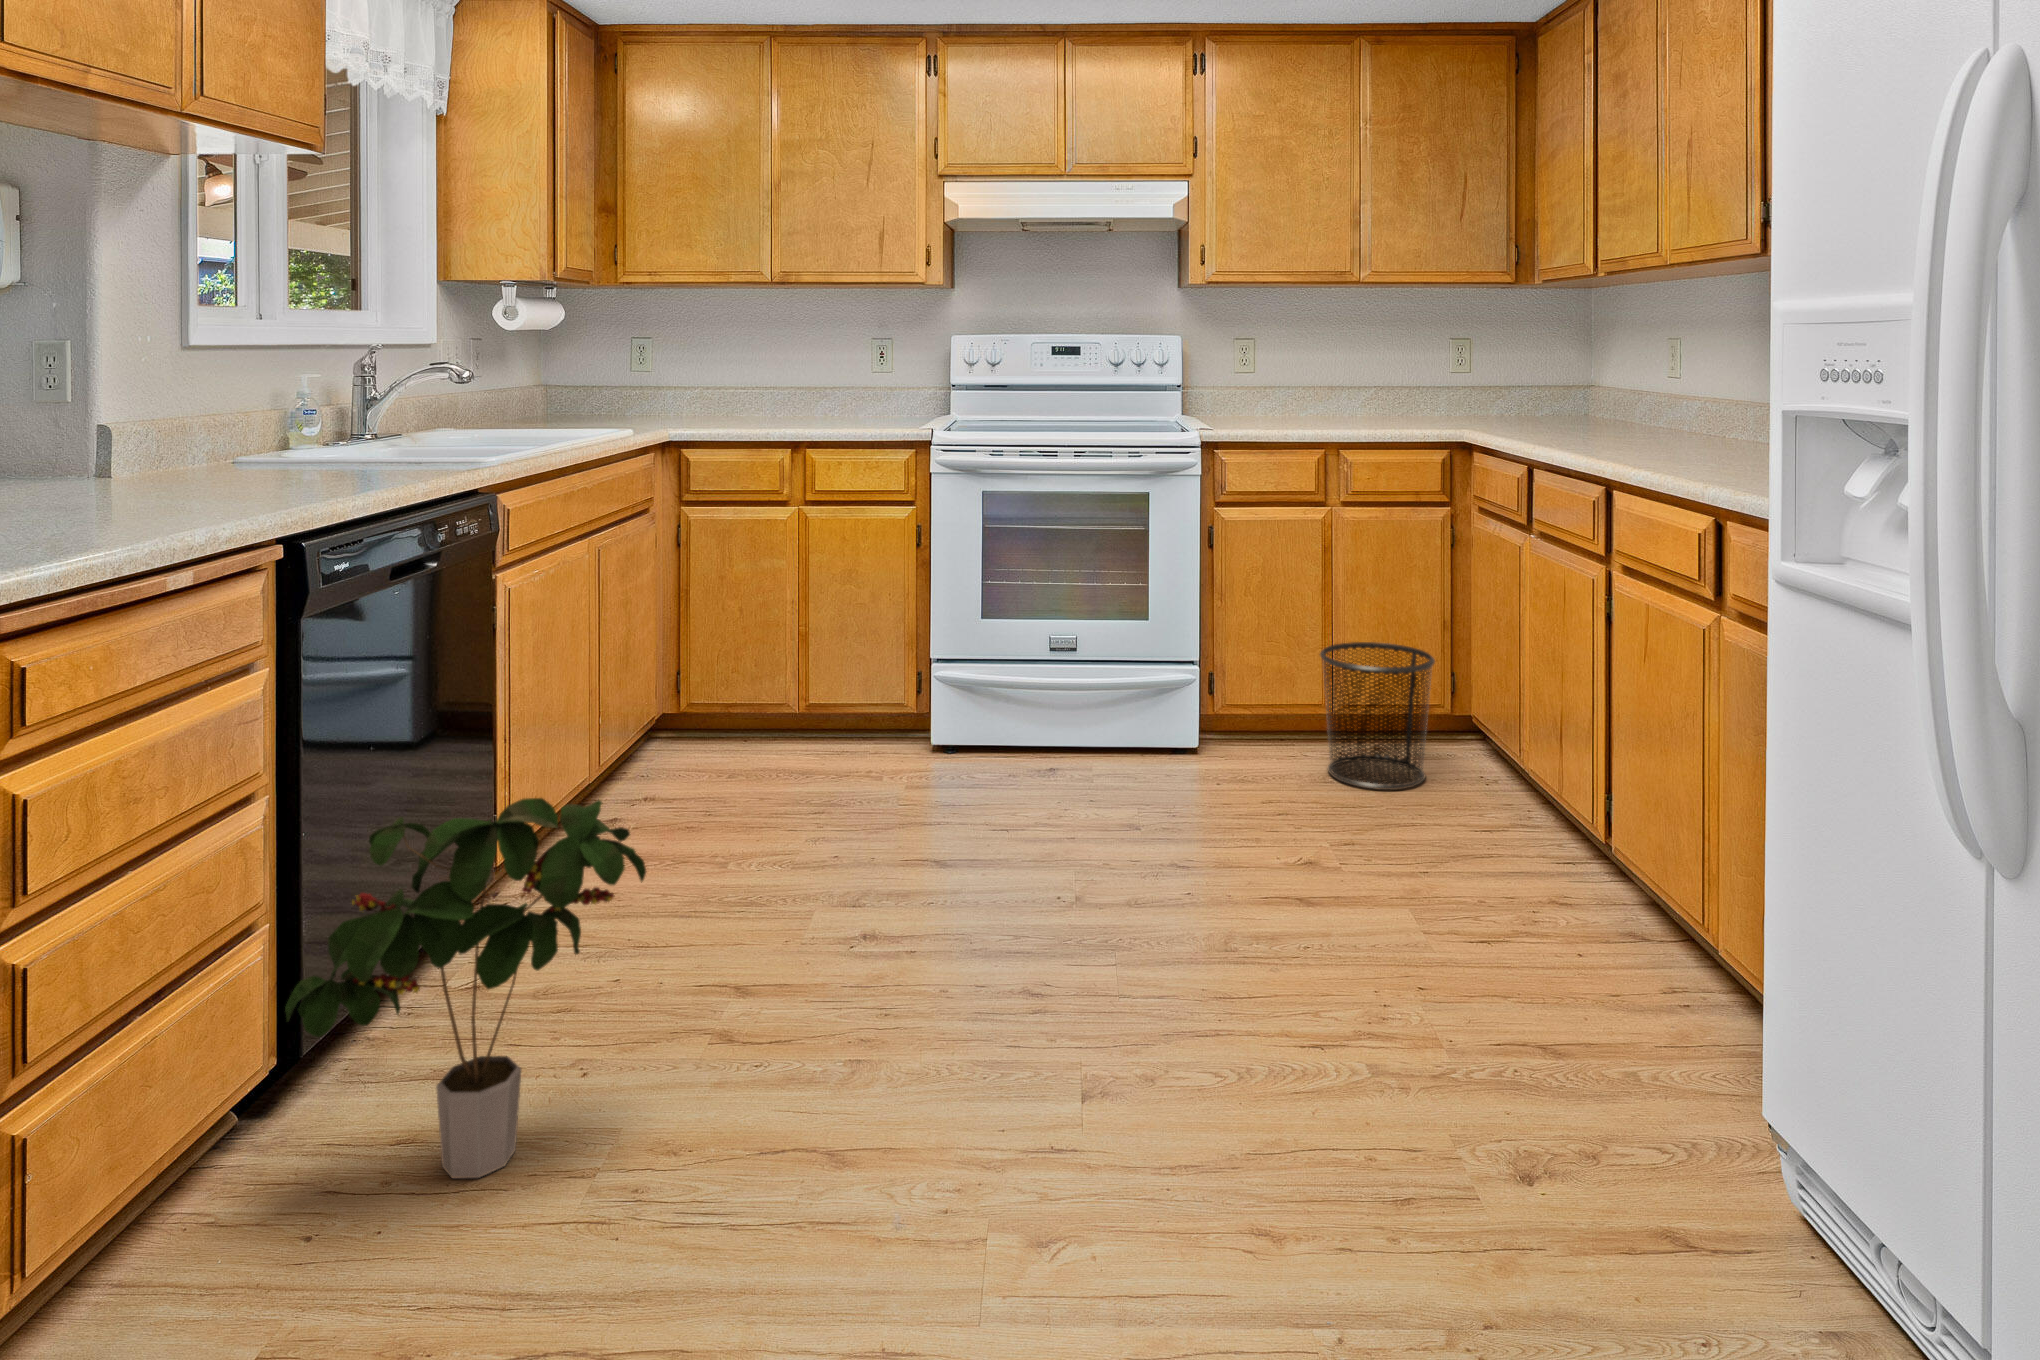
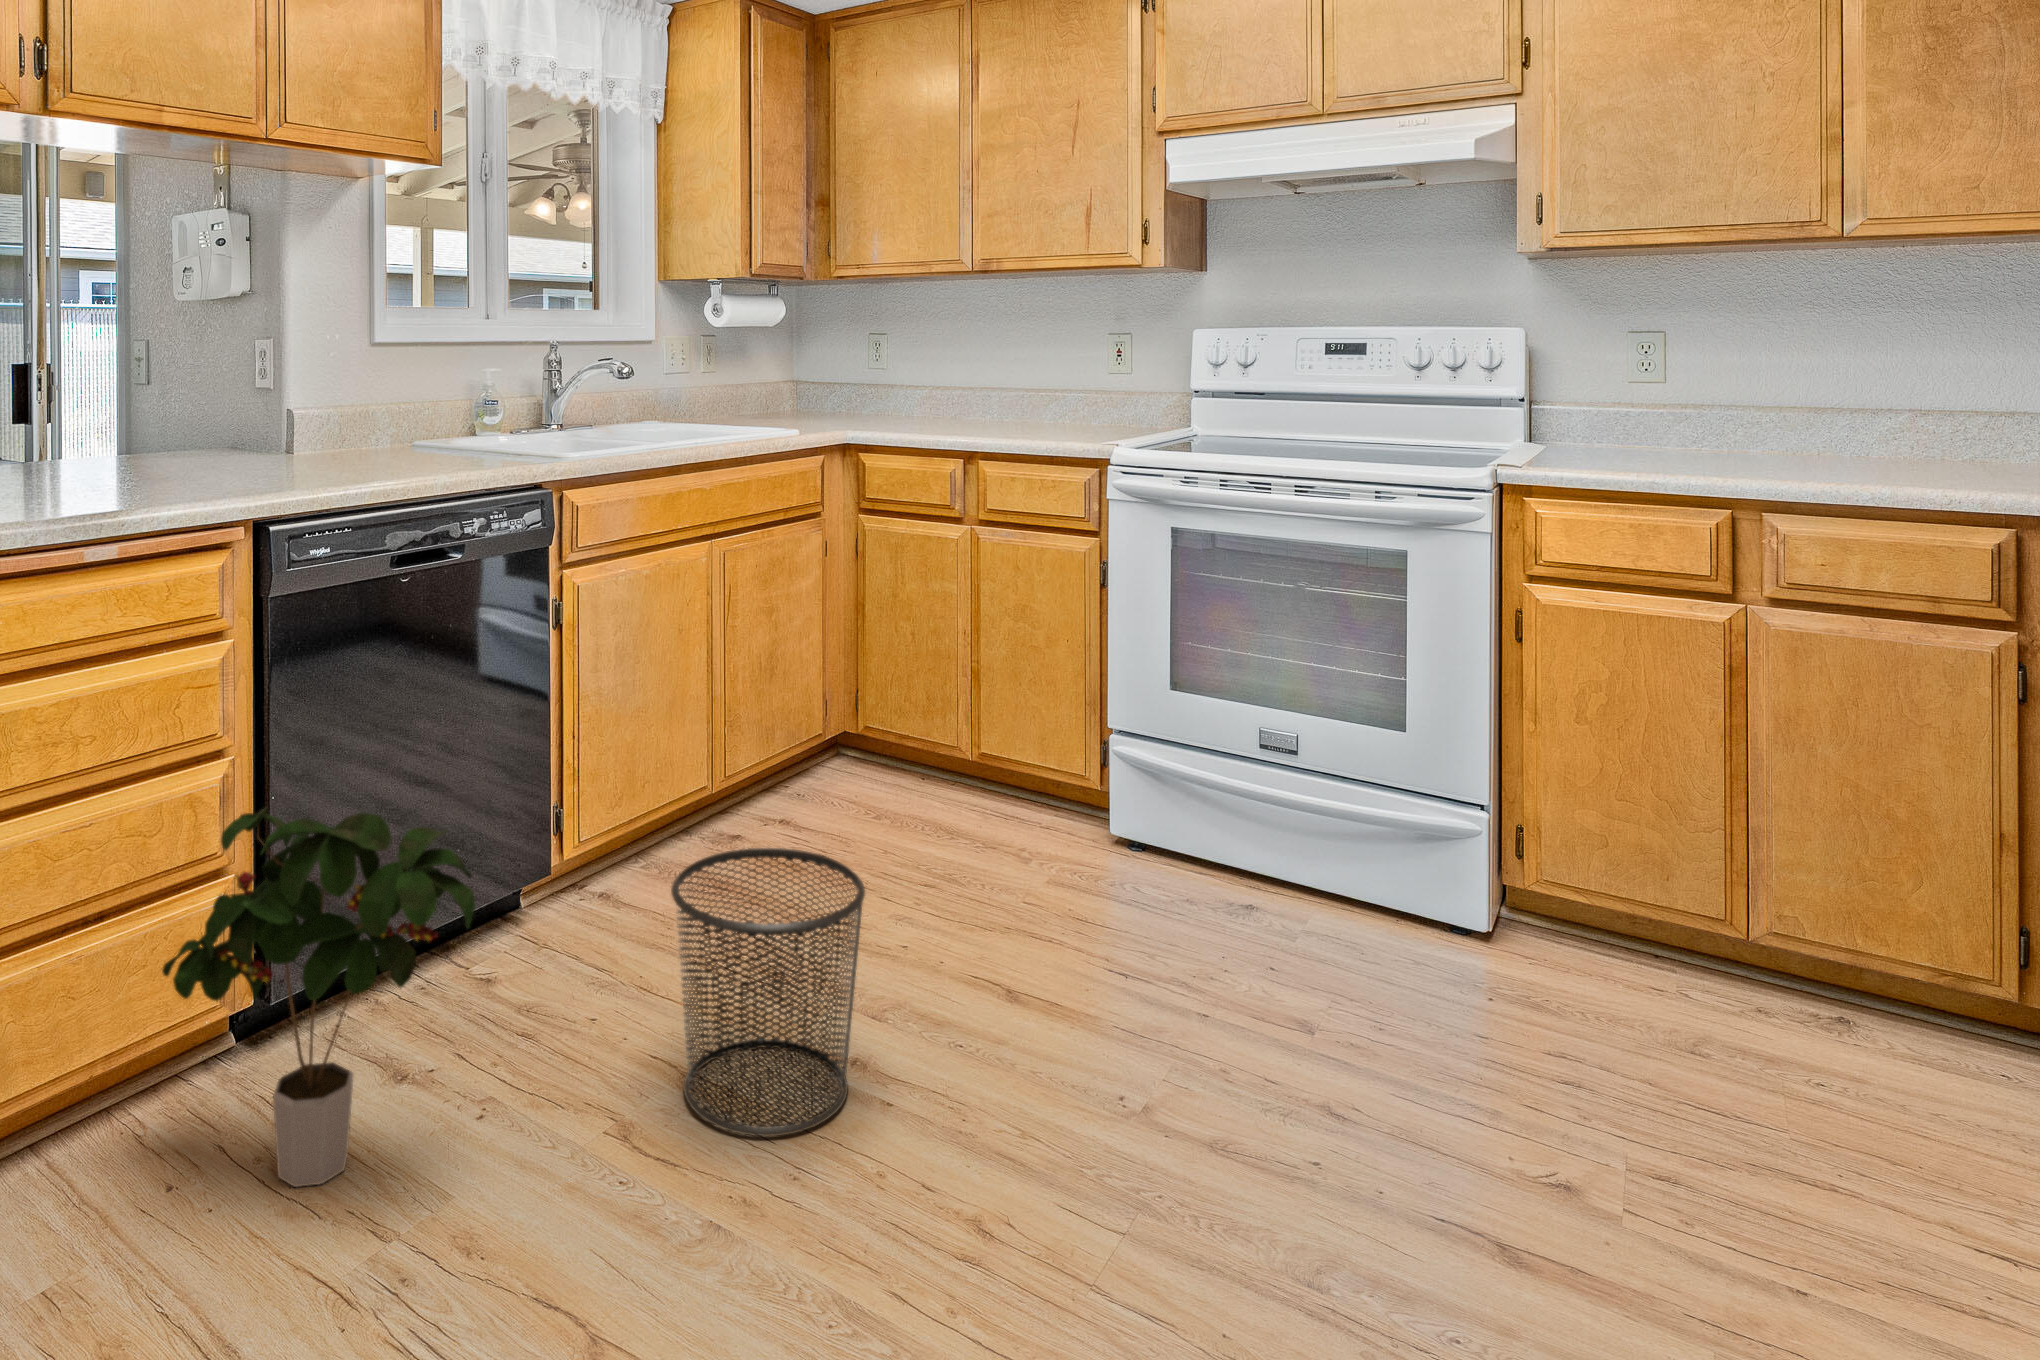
waste bin: present [1320,642,1435,790] -> present [671,848,865,1136]

